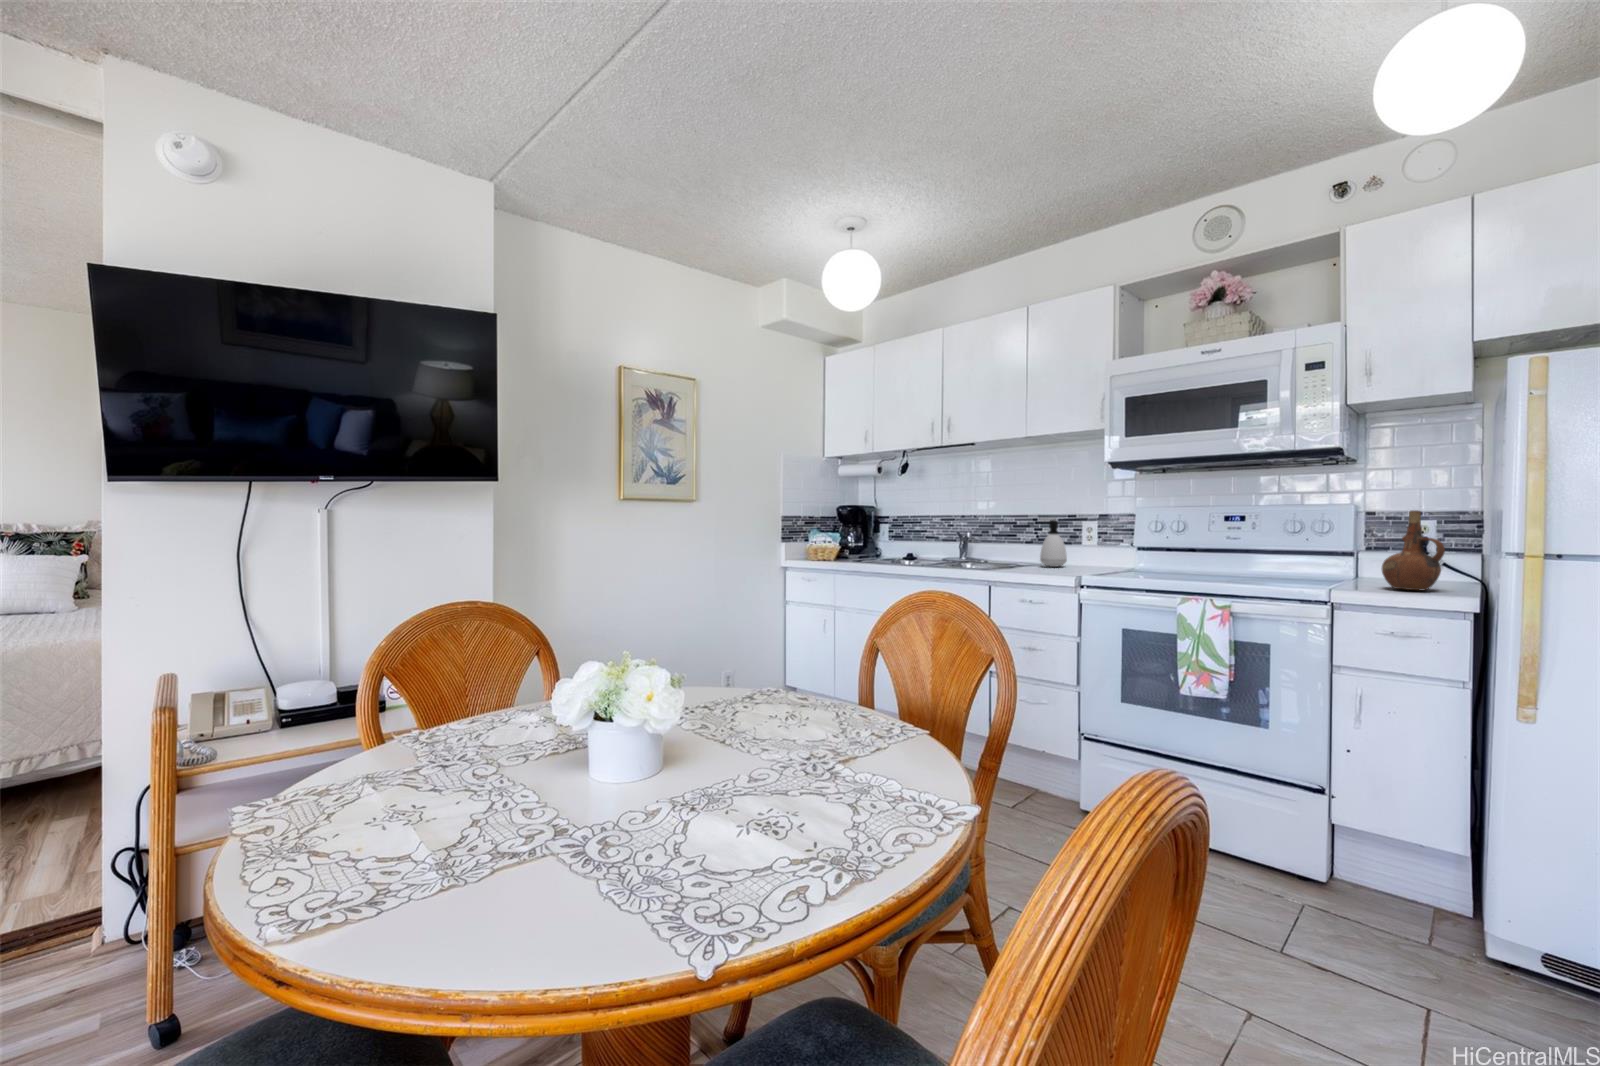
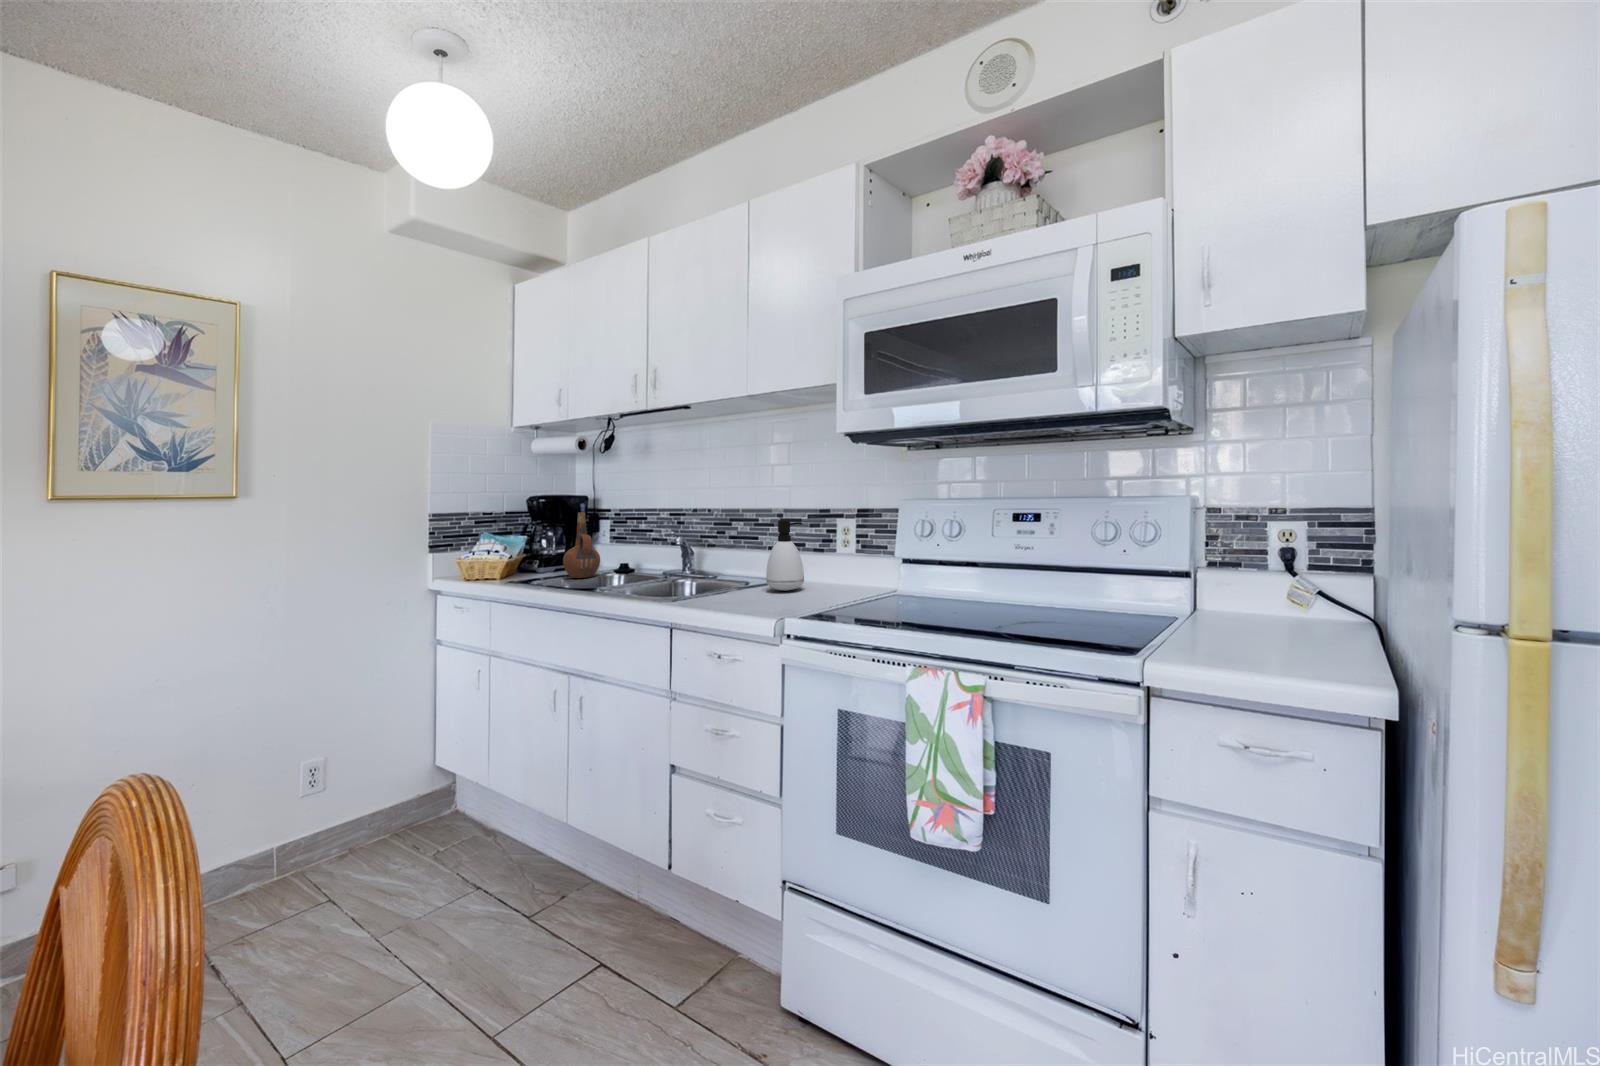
ceramic pitcher: present [1382,511,1445,590] -> present [563,512,600,578]

